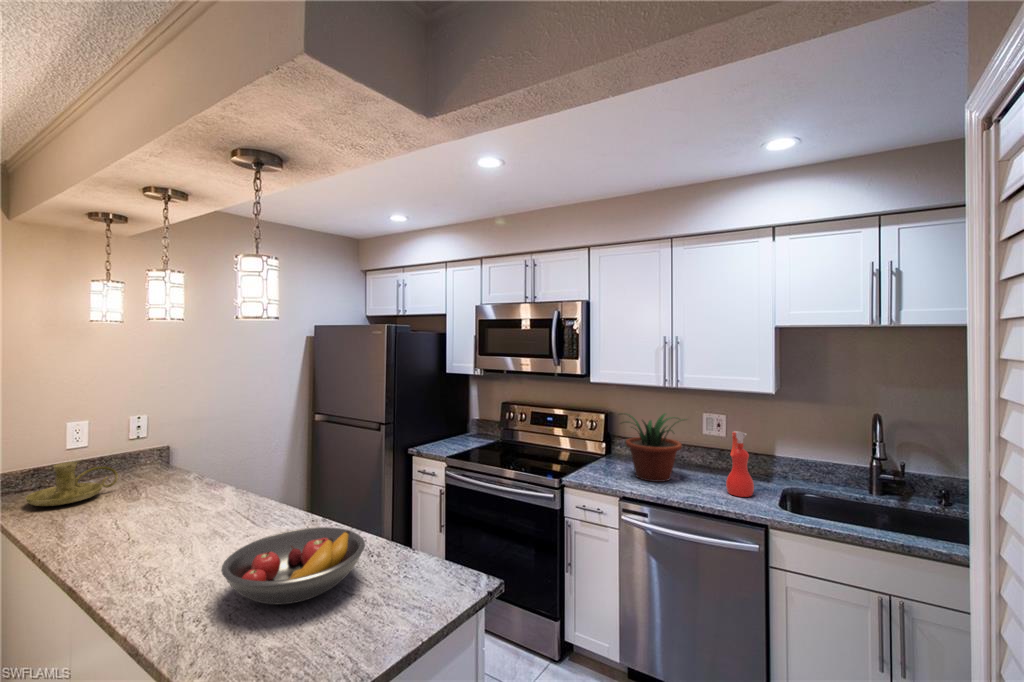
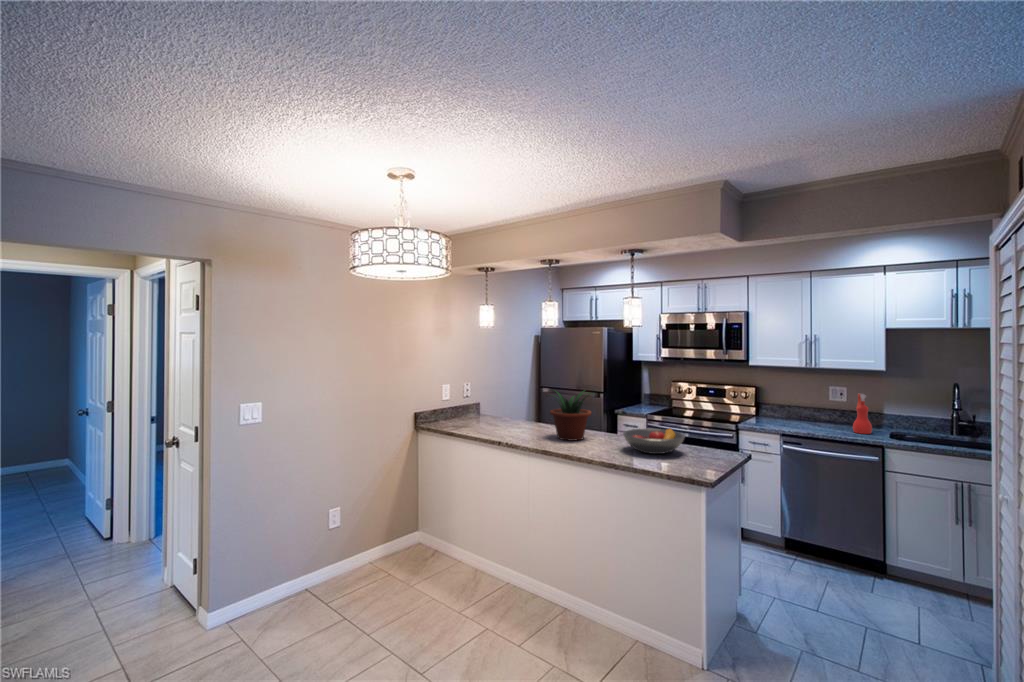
potted plant: present [622,413,682,482] -> present [550,391,592,441]
candle holder: present [25,462,118,506] -> none [449,404,482,426]

